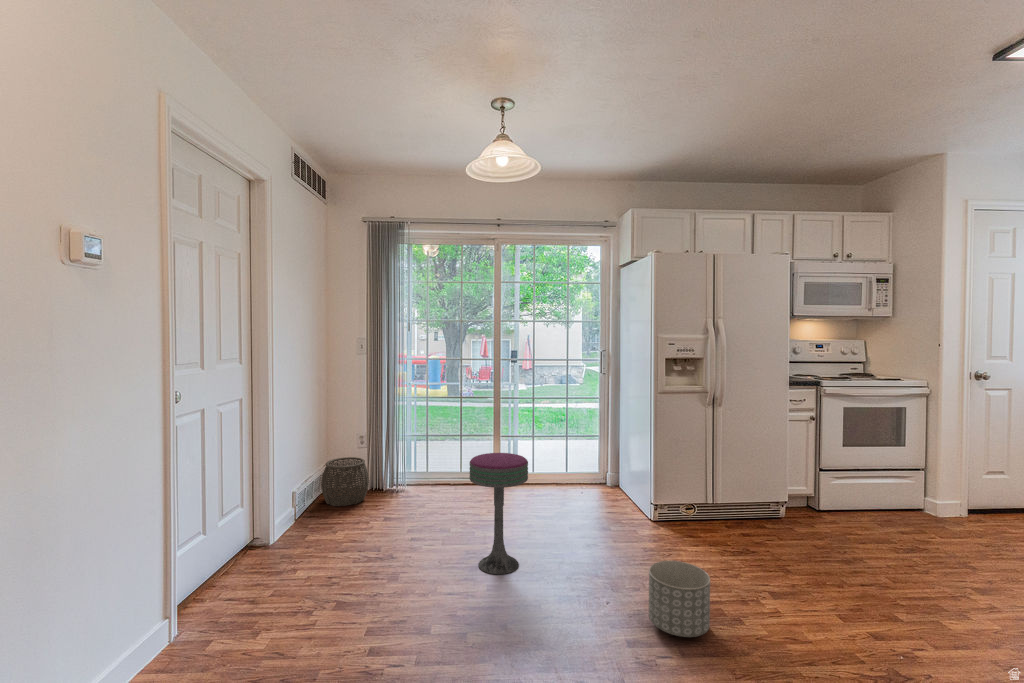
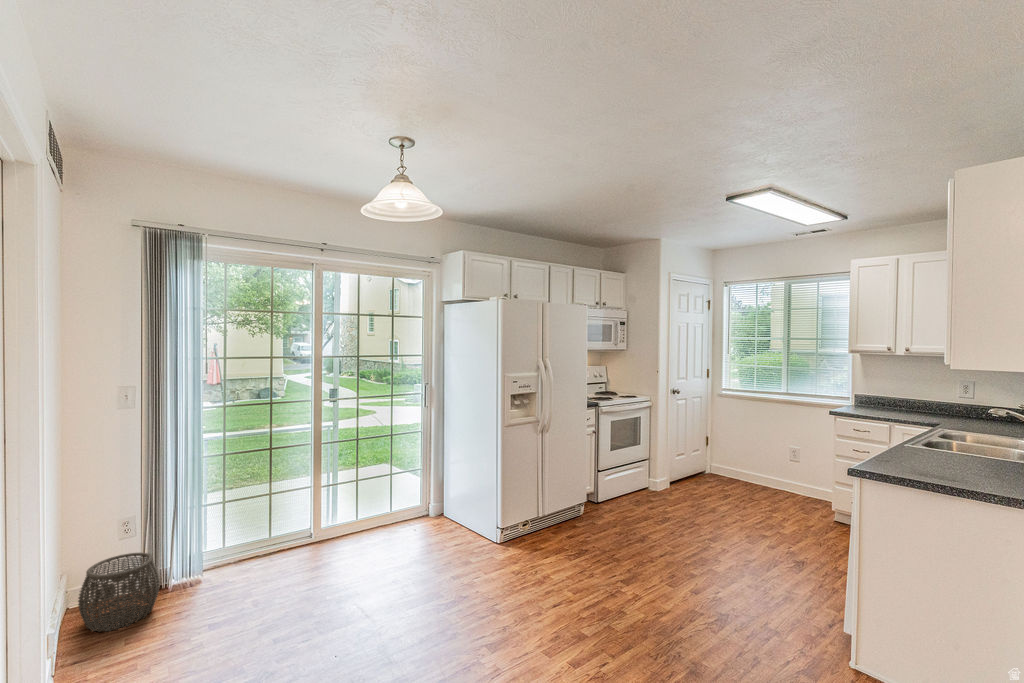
bar stool: present [470,453,528,574] -> none [368,512,433,649]
planter: present [649,561,710,637] -> none [569,579,618,645]

